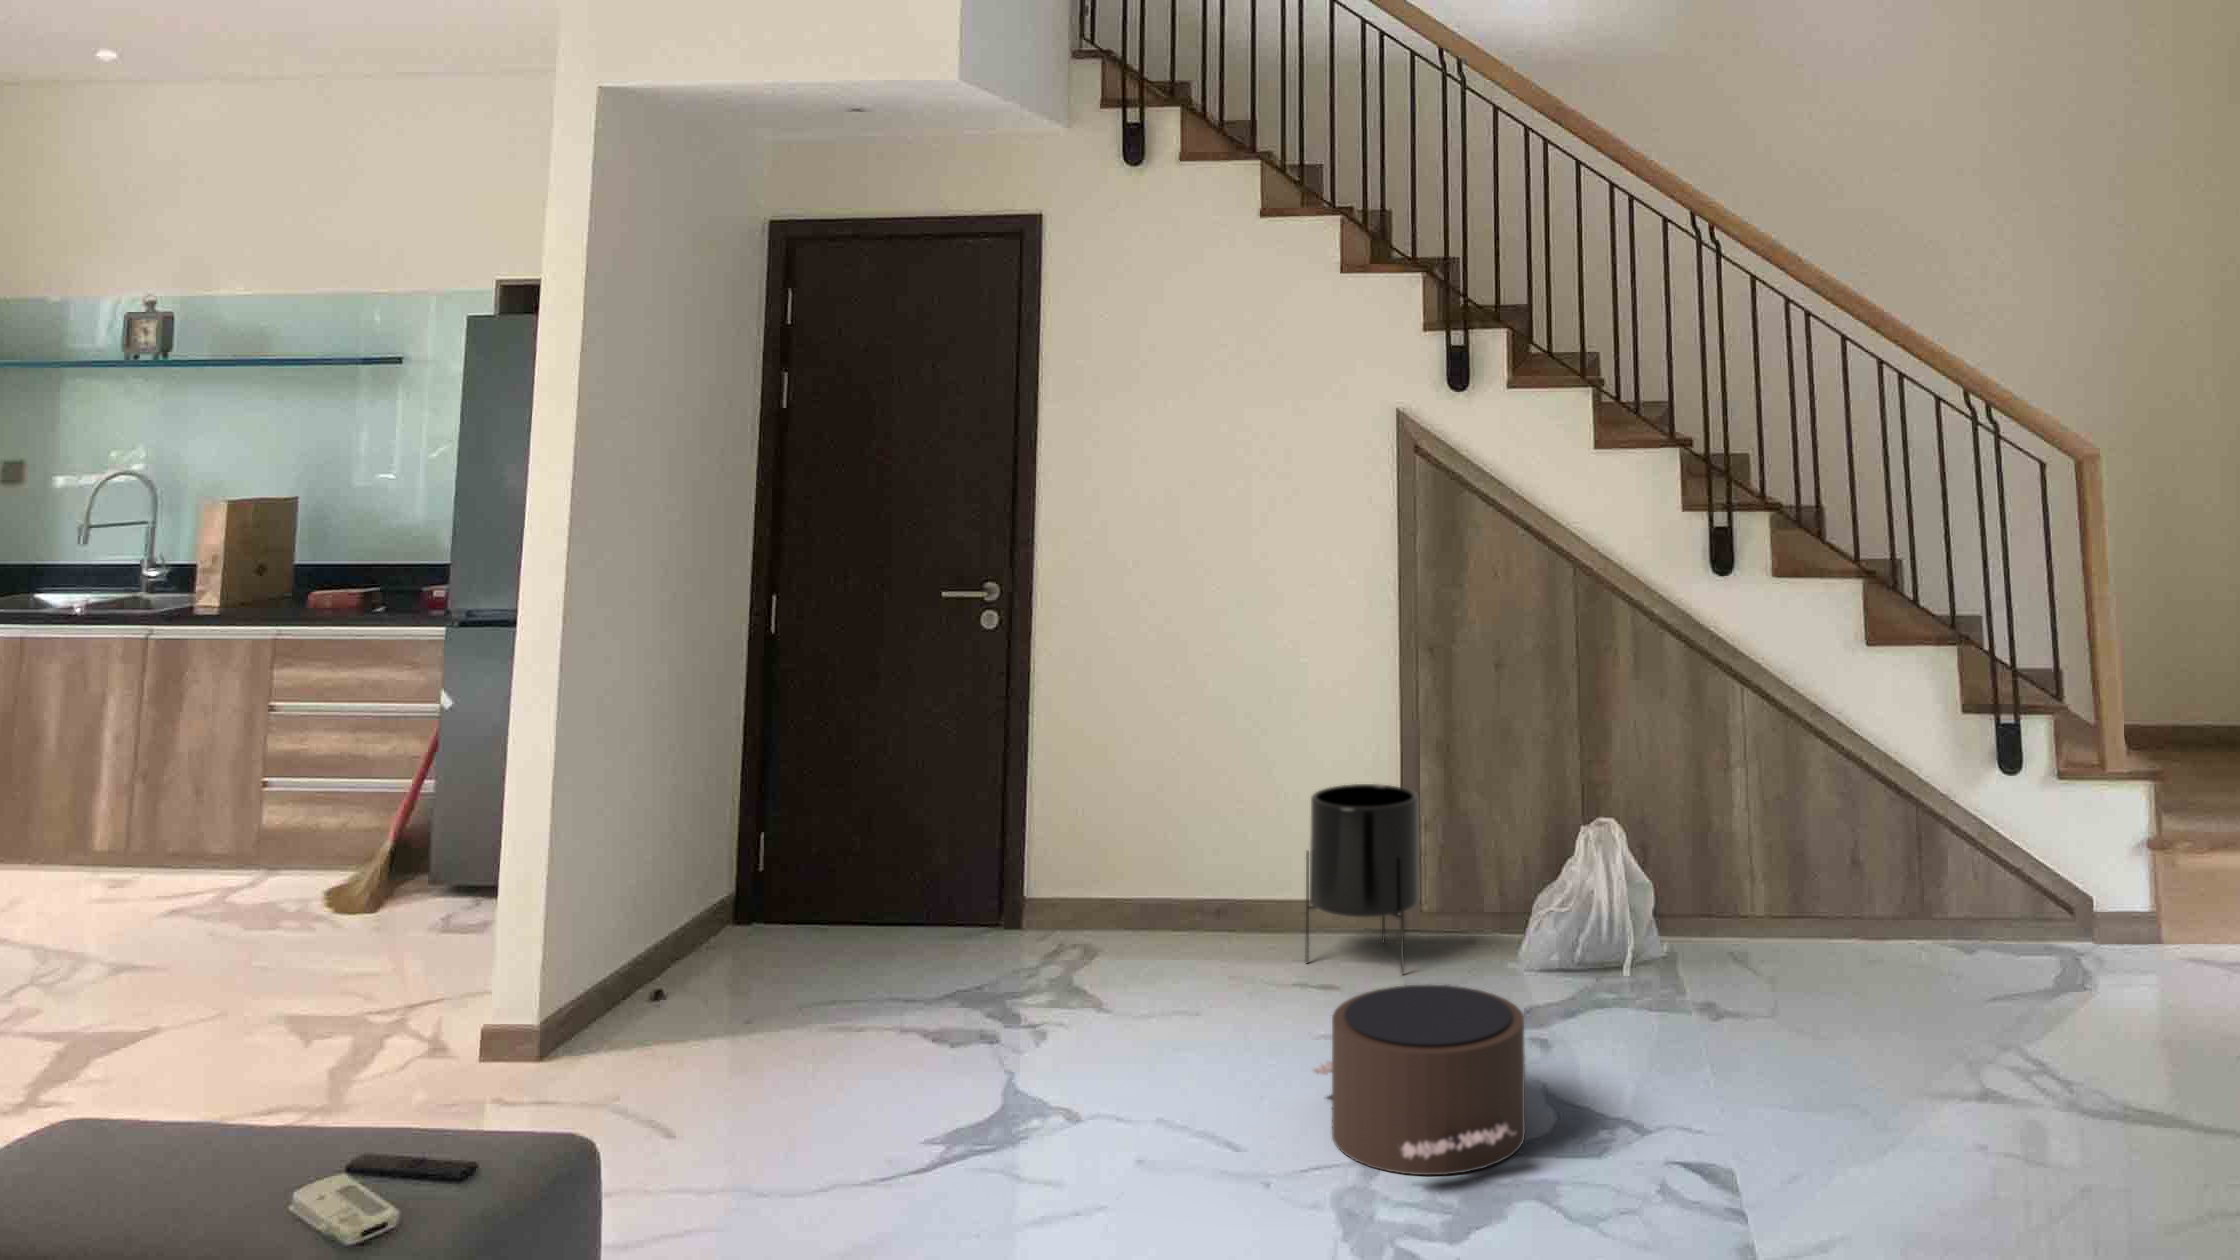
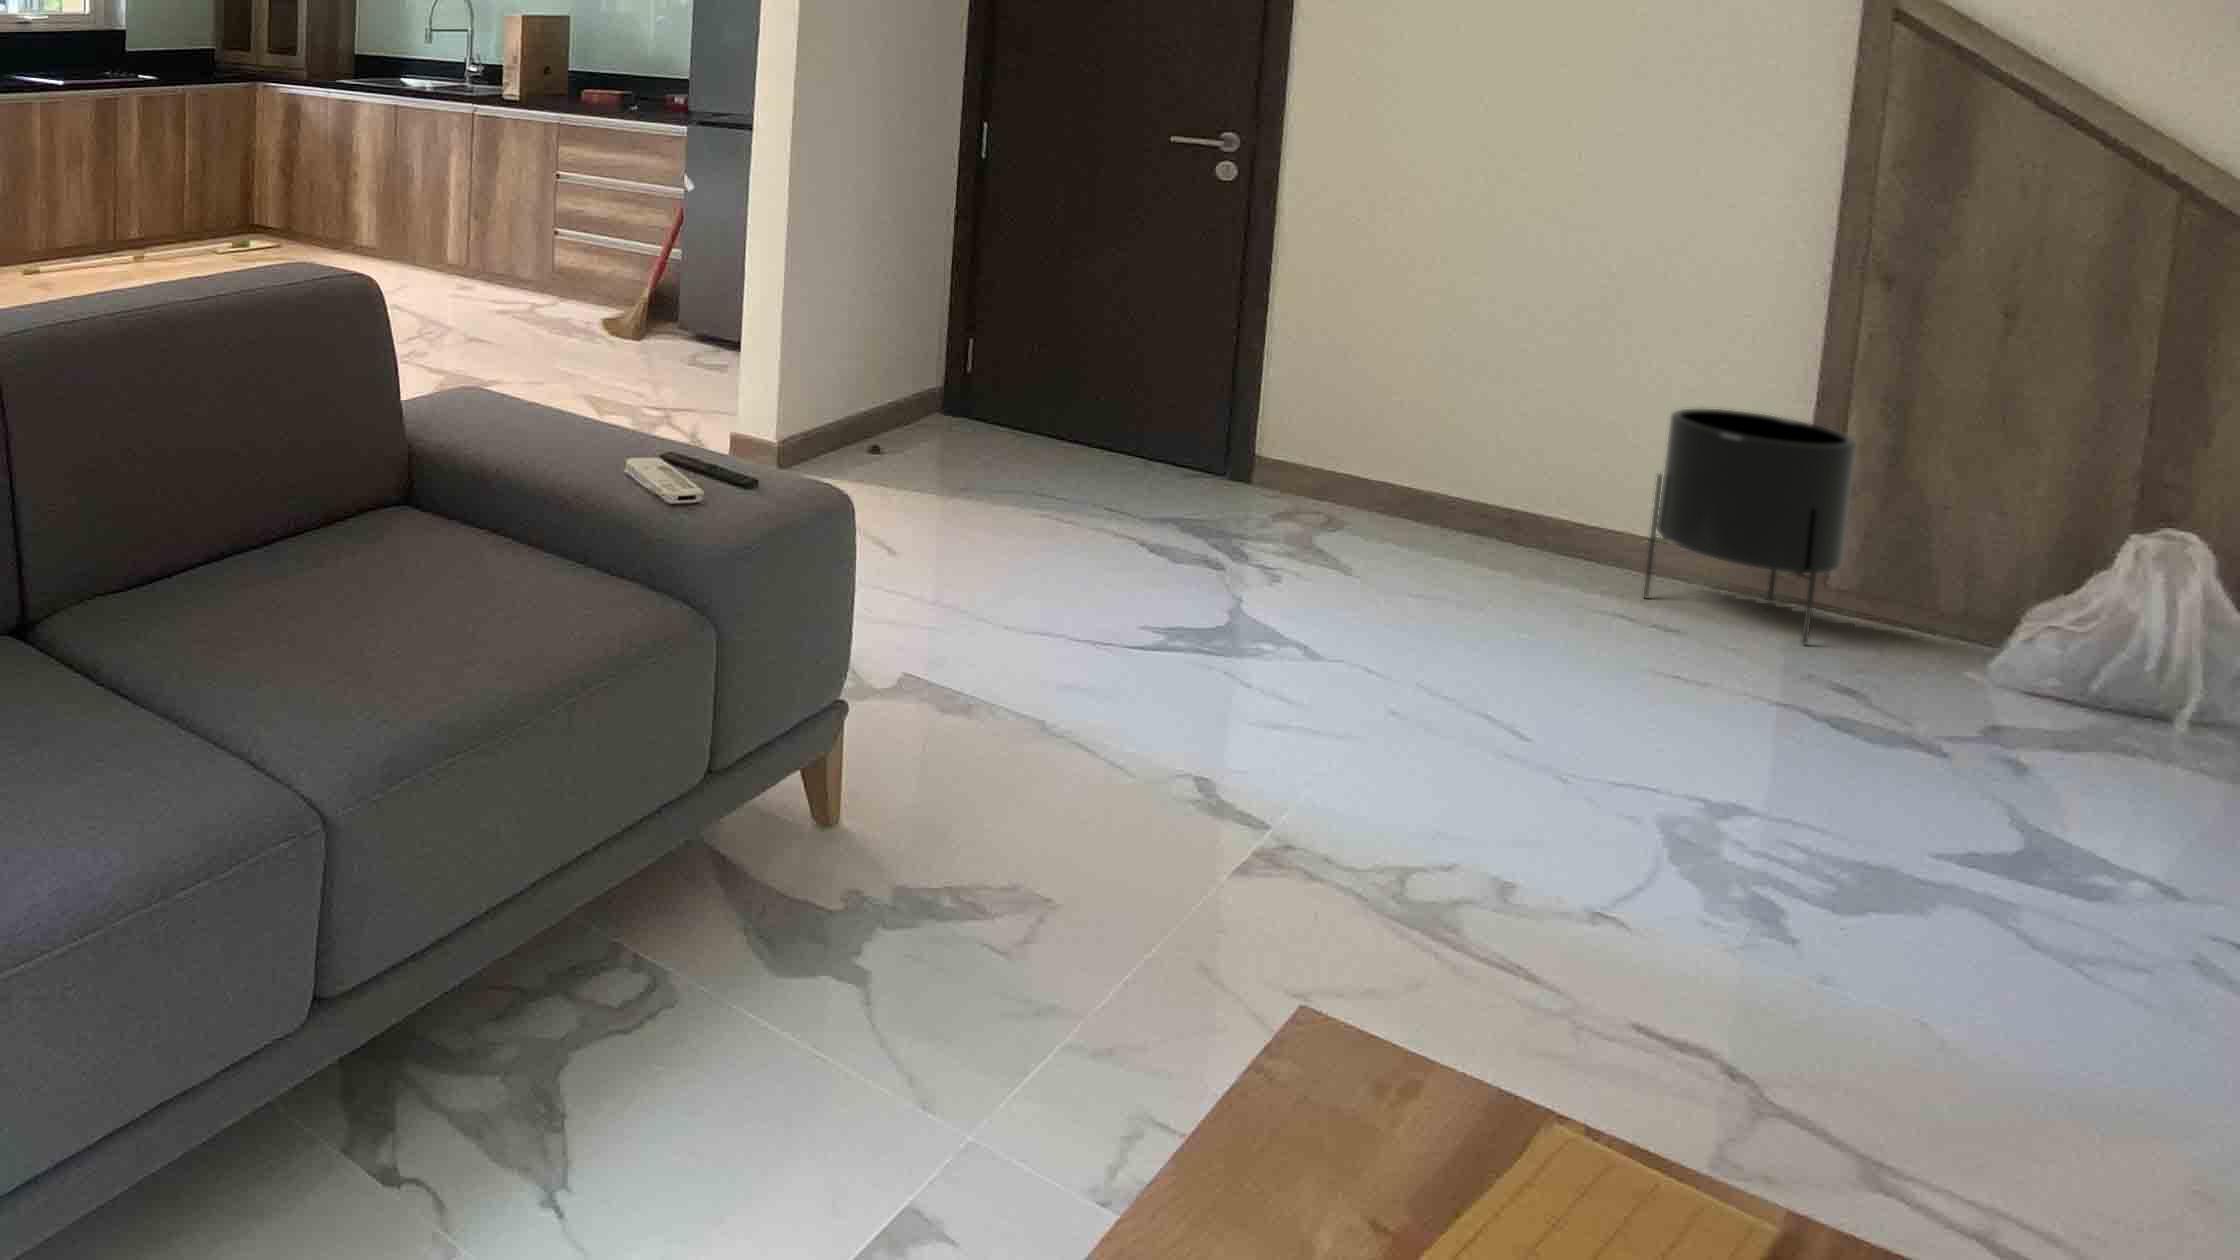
pouf: present [1313,984,1525,1175] -> none [1665,648,2062,902]

